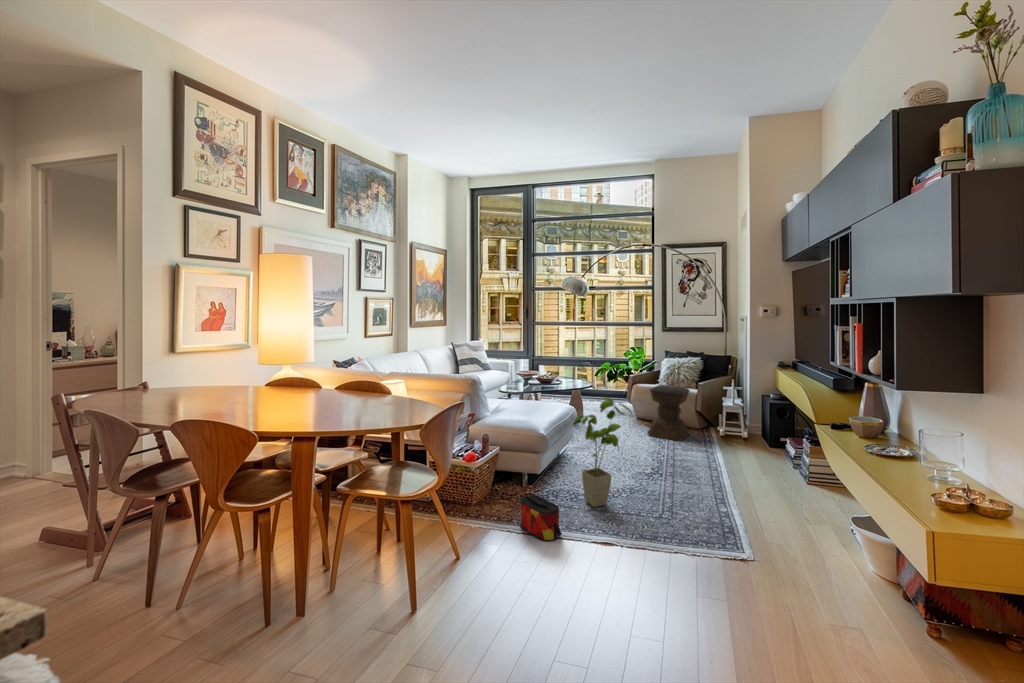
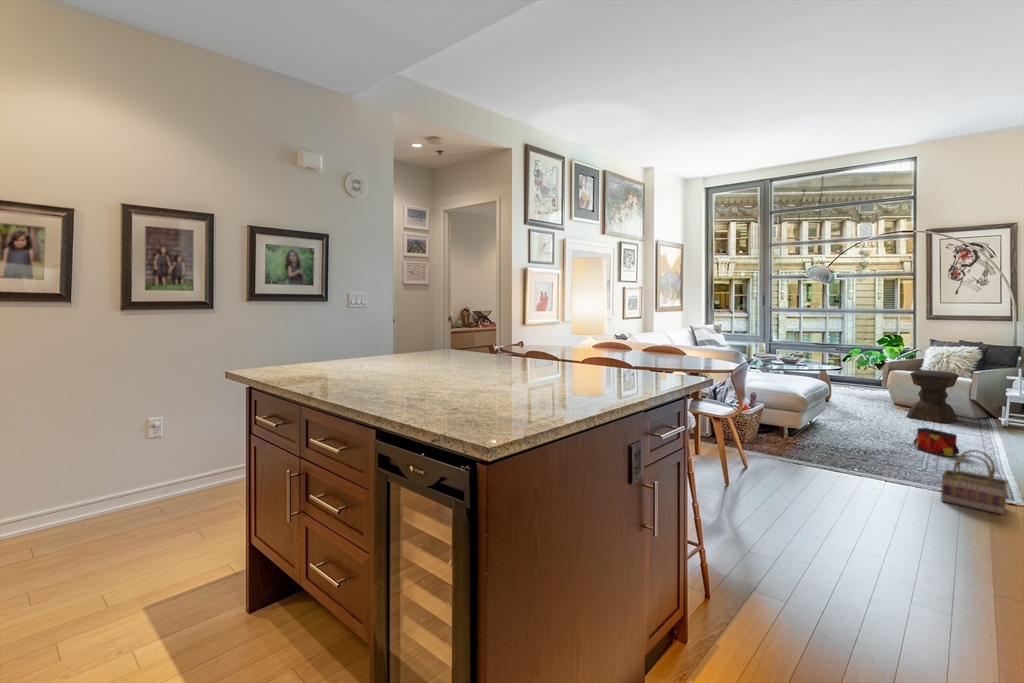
house plant: present [574,397,631,507] -> none [835,365,893,453]
bag: present [520,495,562,541] -> present [914,428,959,457]
basket: none [690,527,765,627] -> present [941,450,1008,514]

